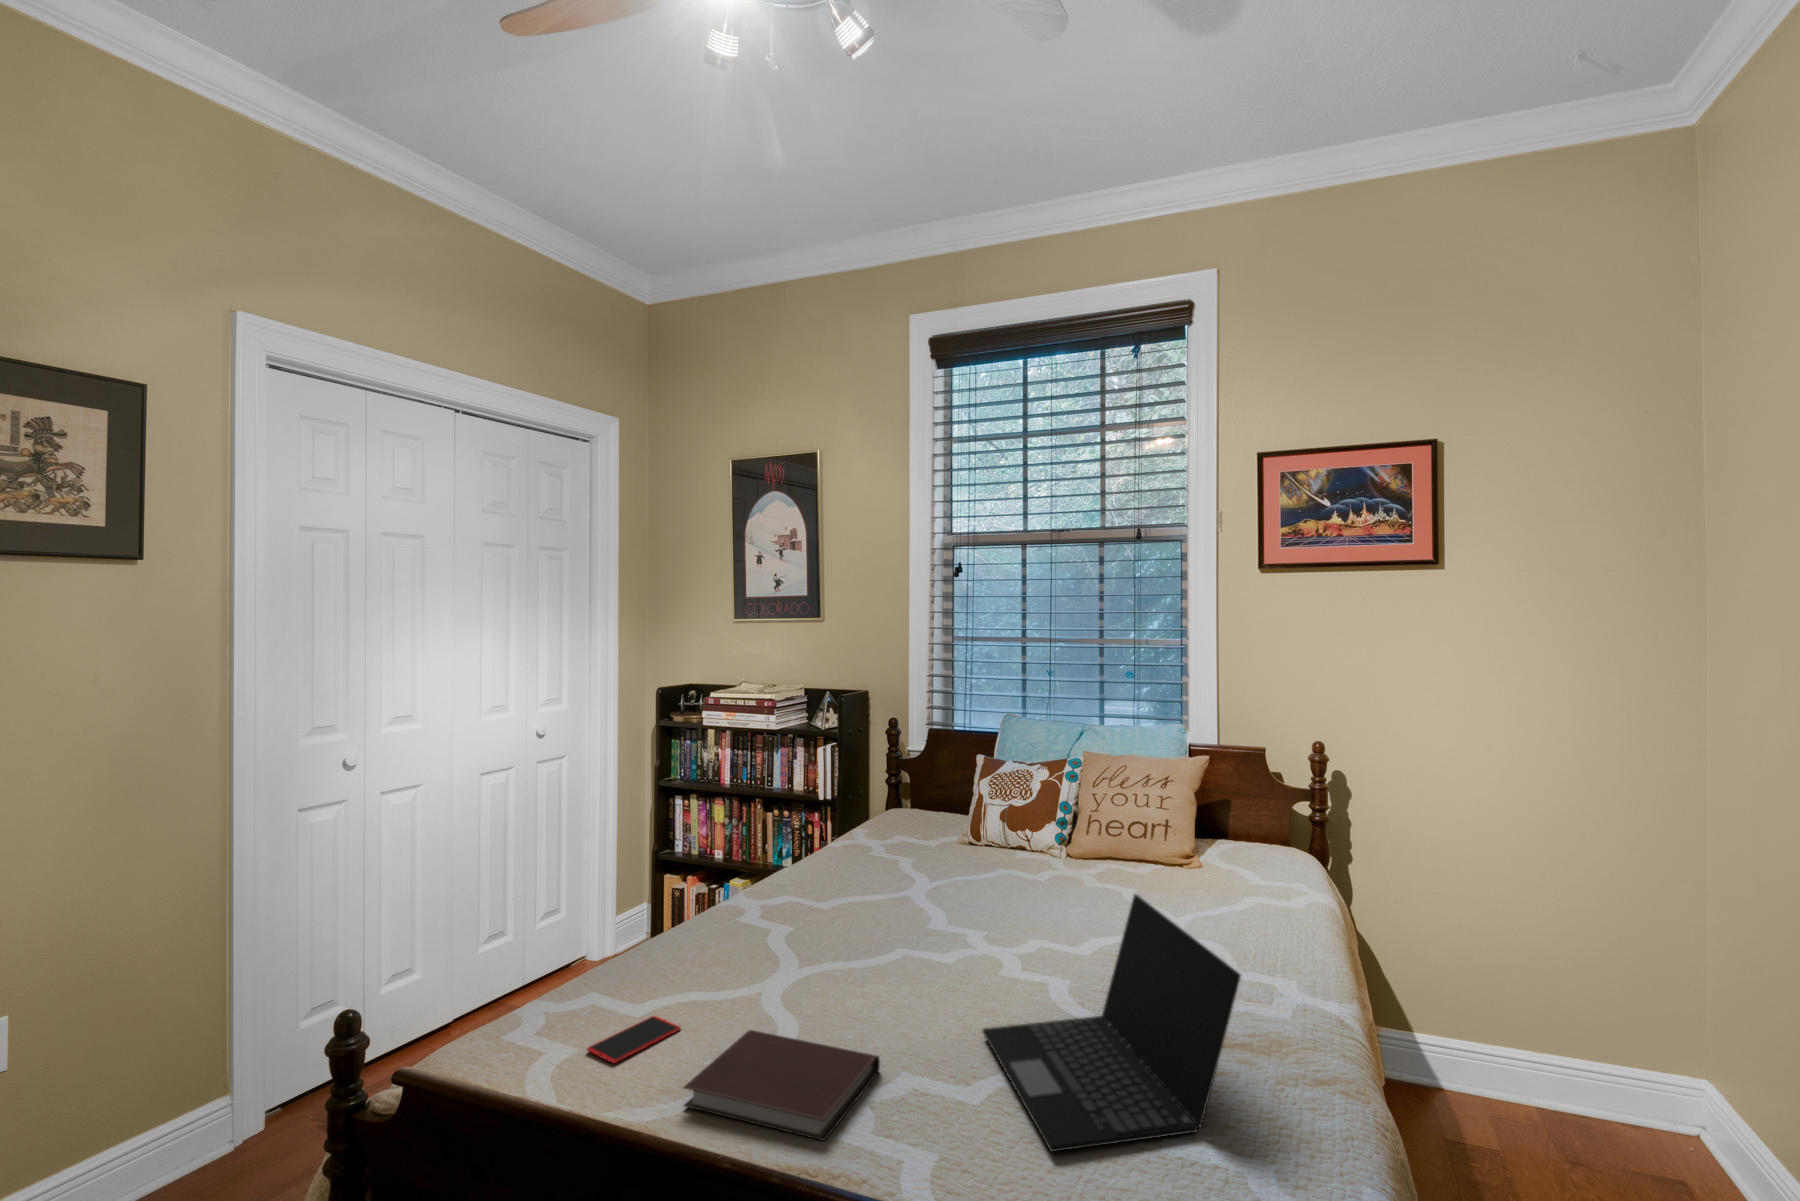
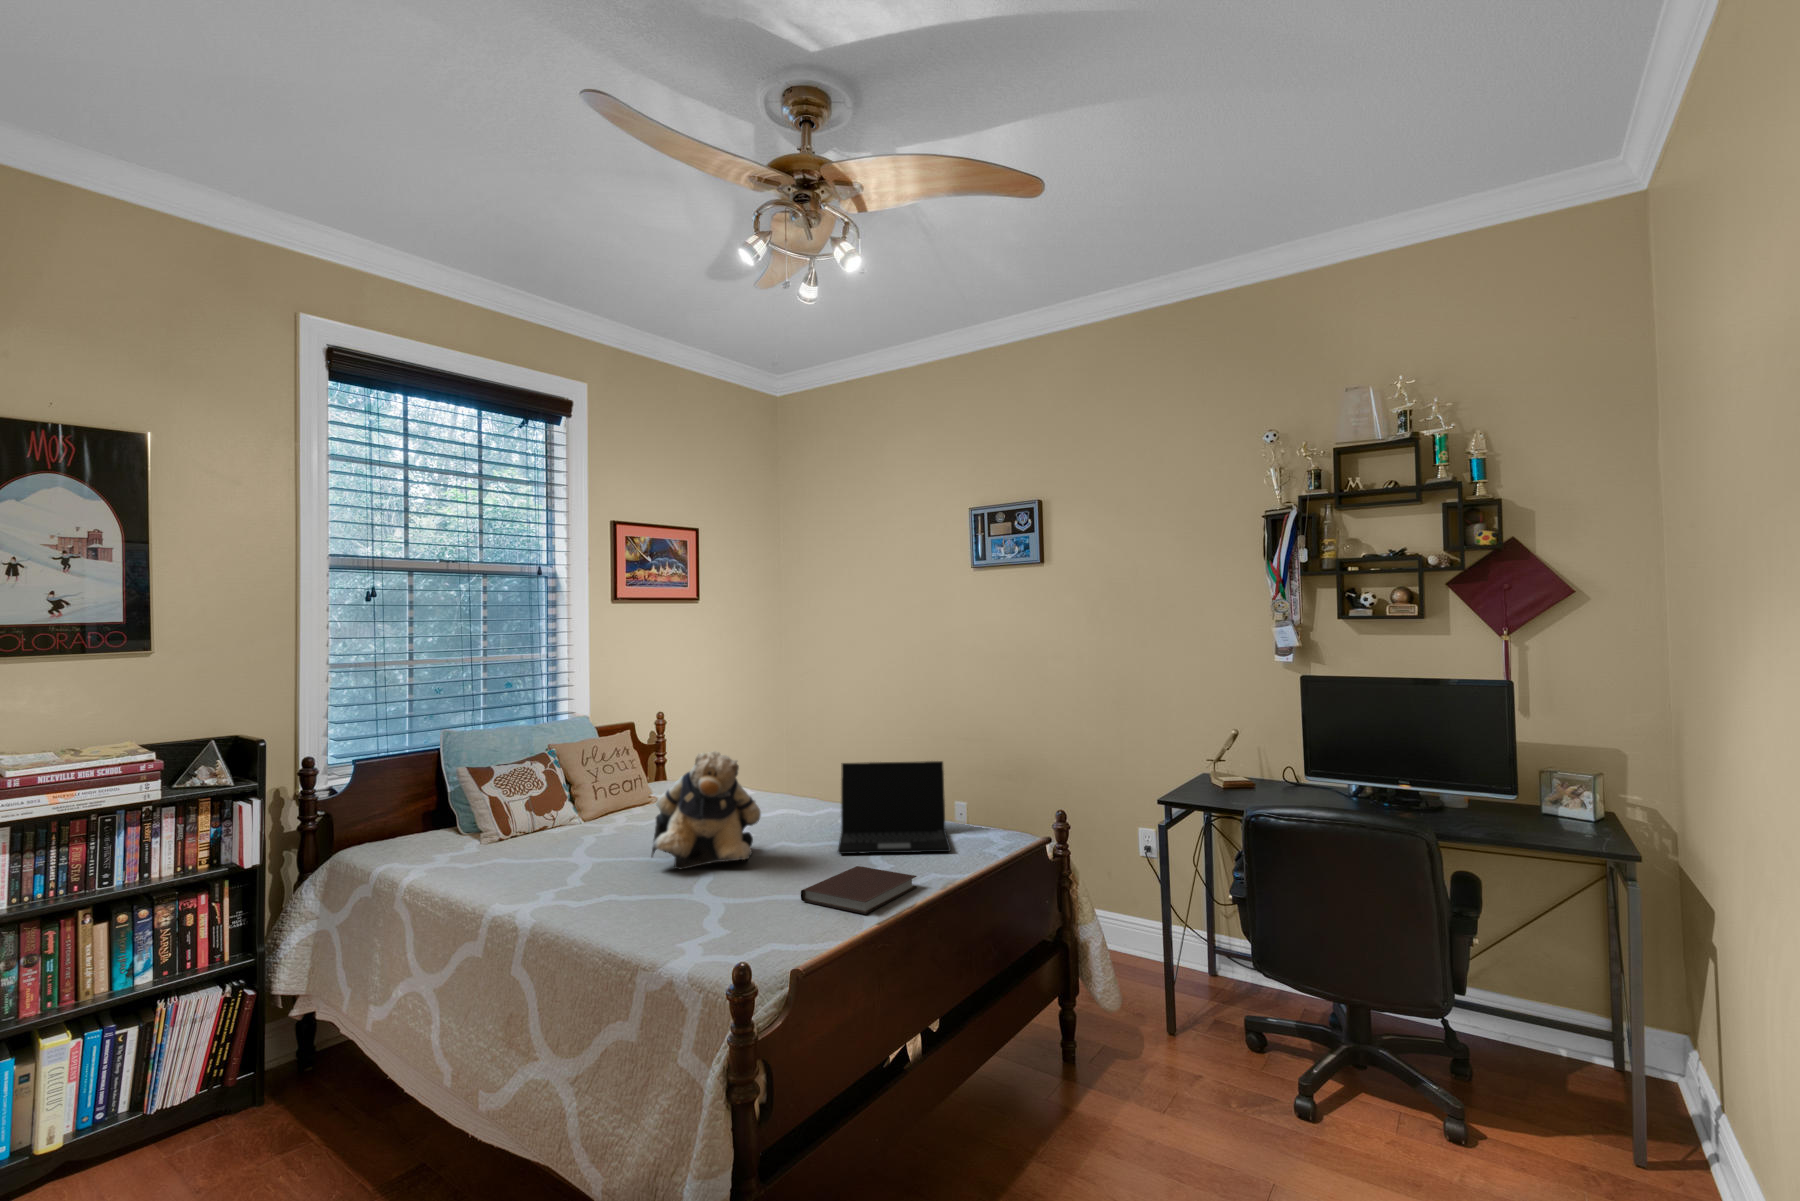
teddy bear: none [845,799,1001,975] -> present [651,752,761,870]
smartphone: present [587,1016,681,1063] -> none [731,918,794,944]

